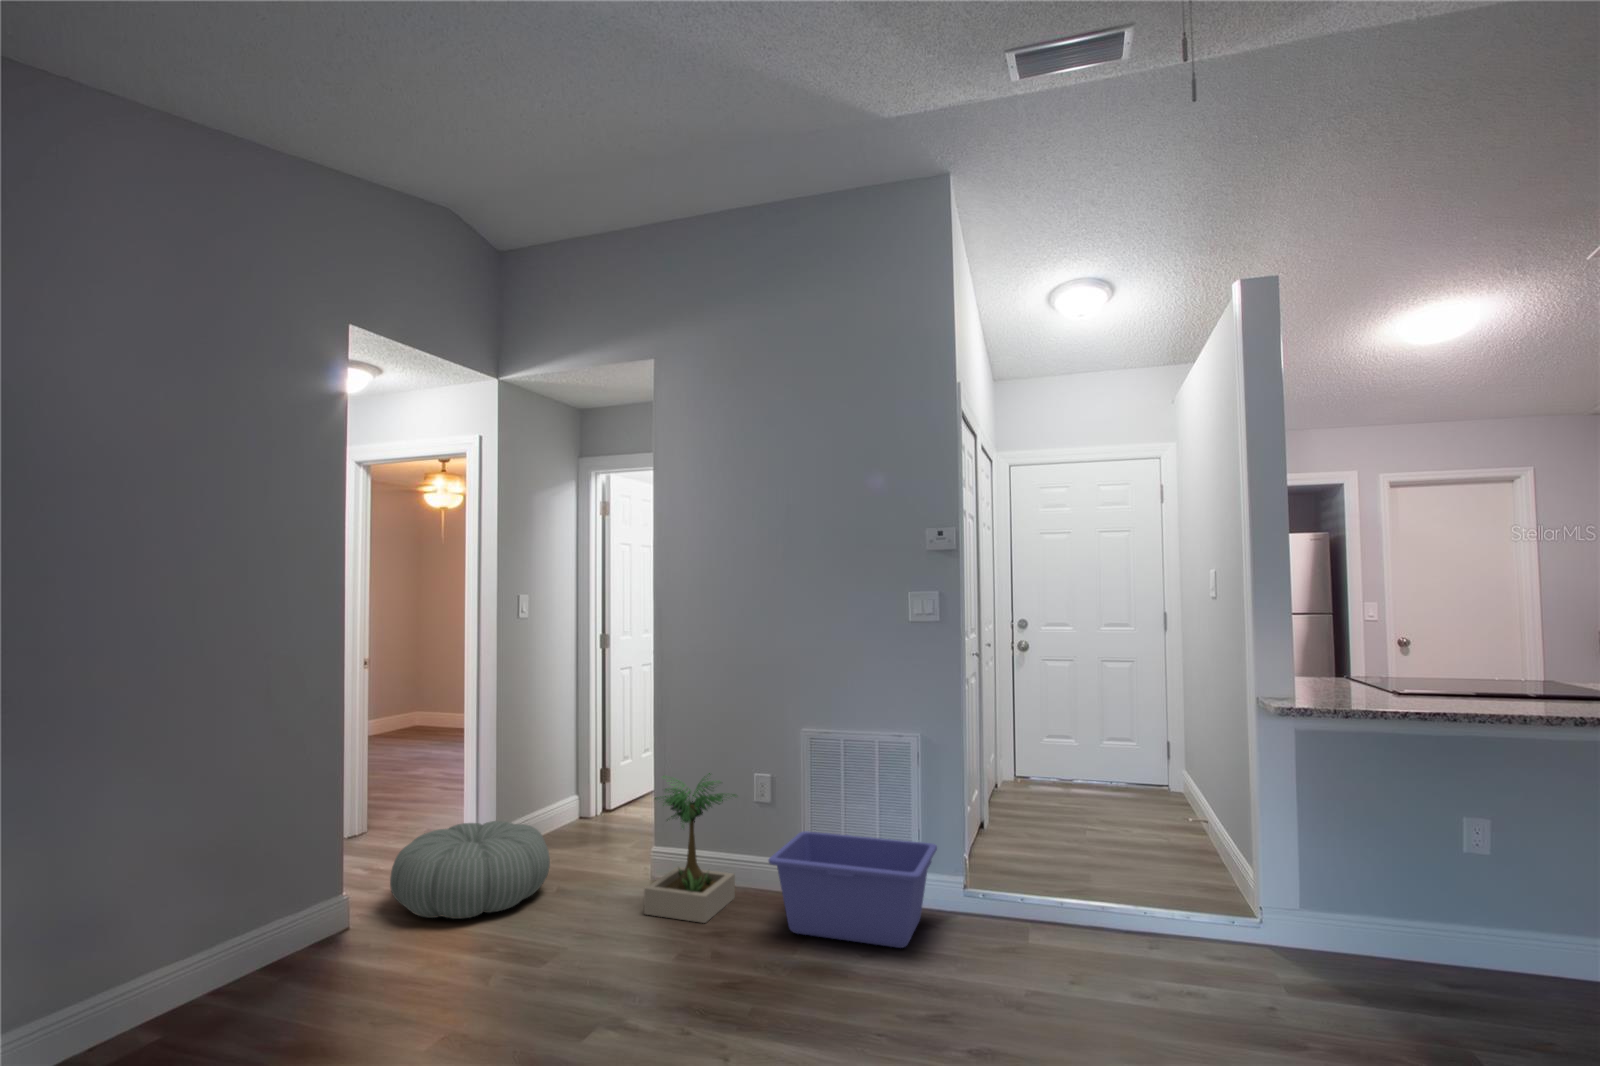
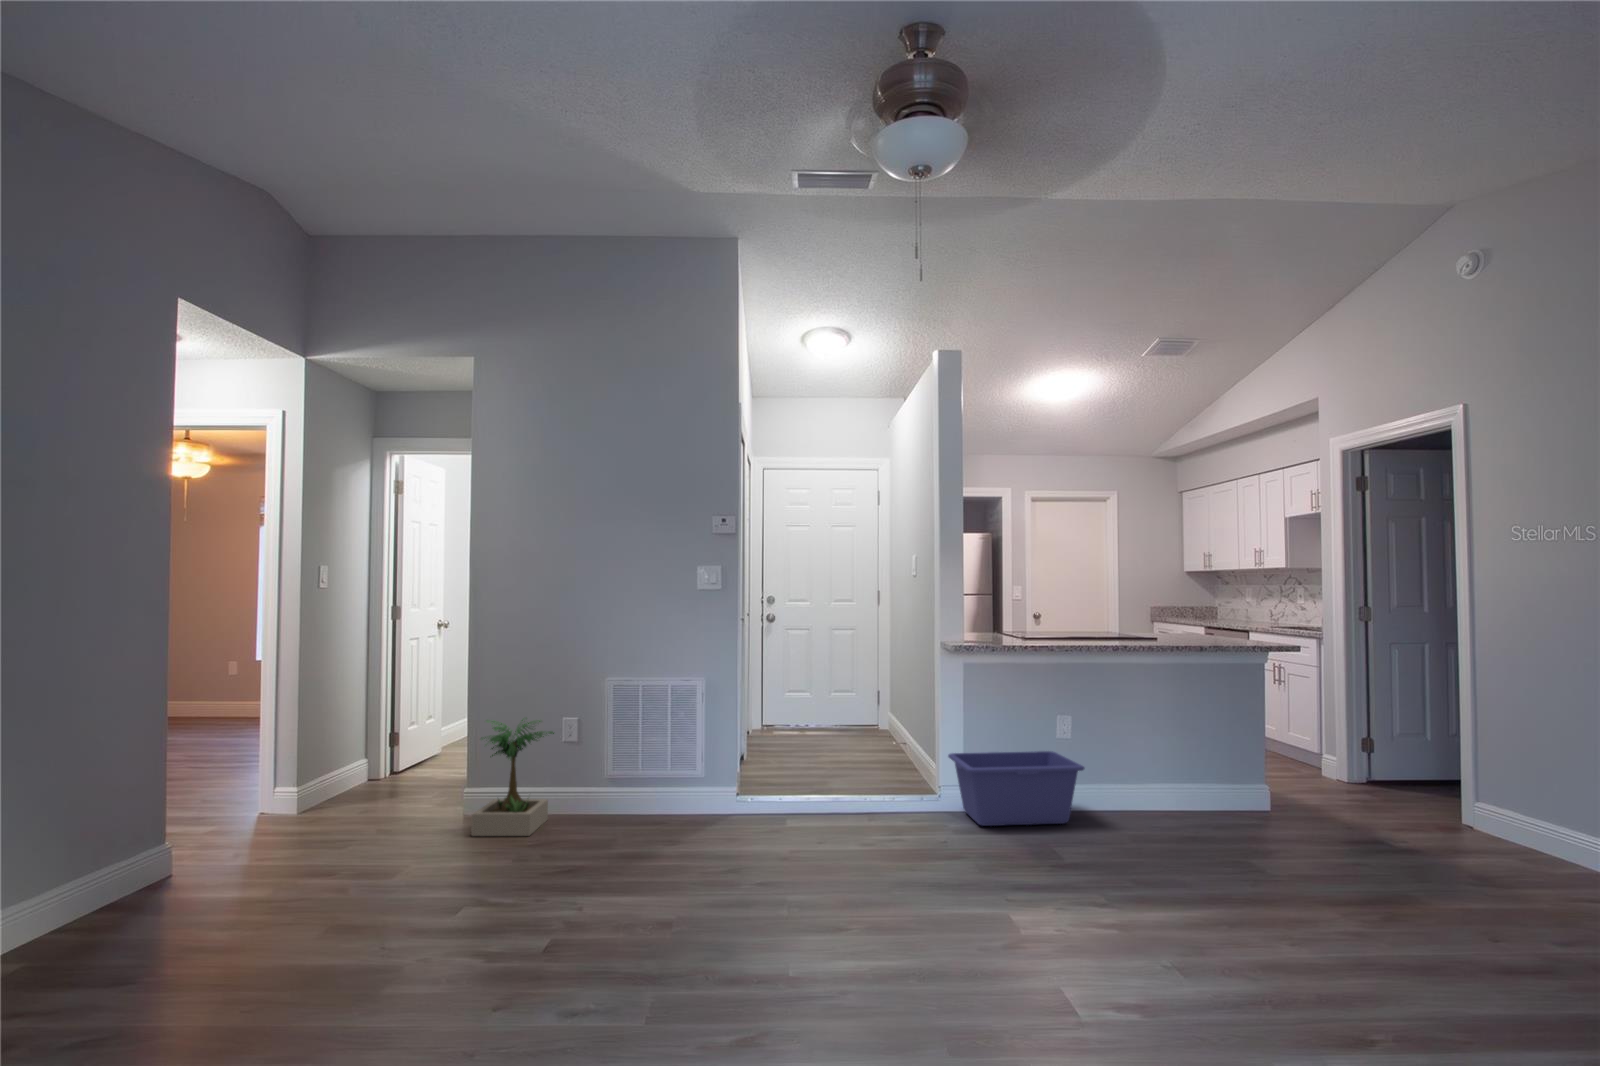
pouf: present [390,821,550,919] -> none [211,774,371,857]
storage bin: present [769,832,937,948] -> present [948,751,1085,826]

